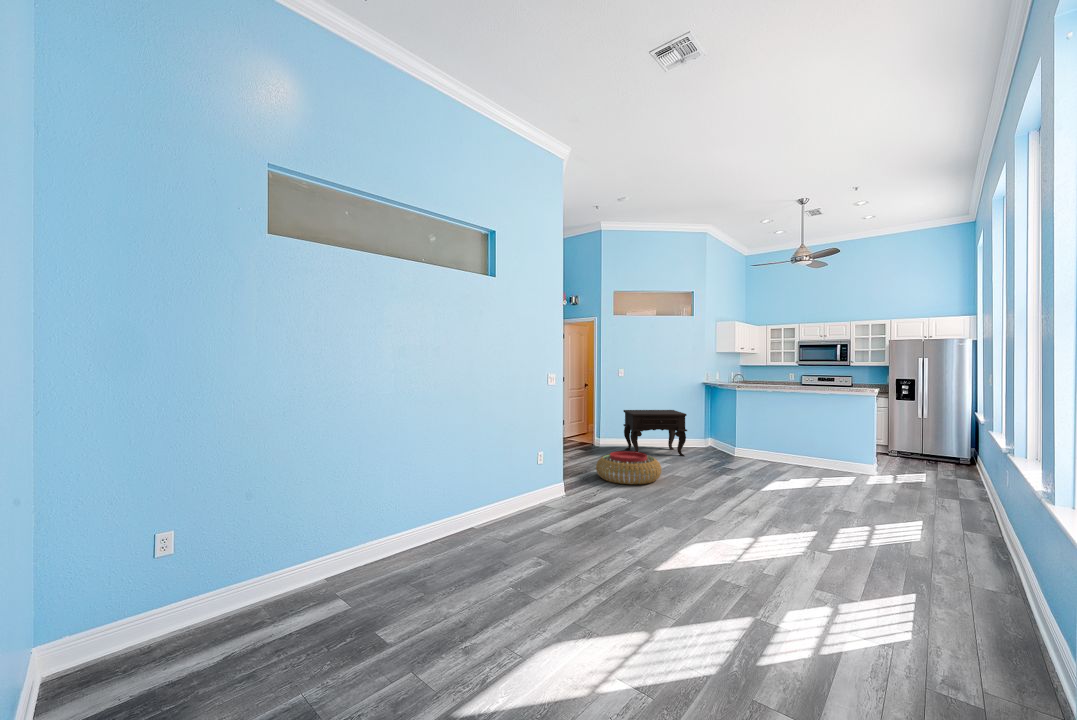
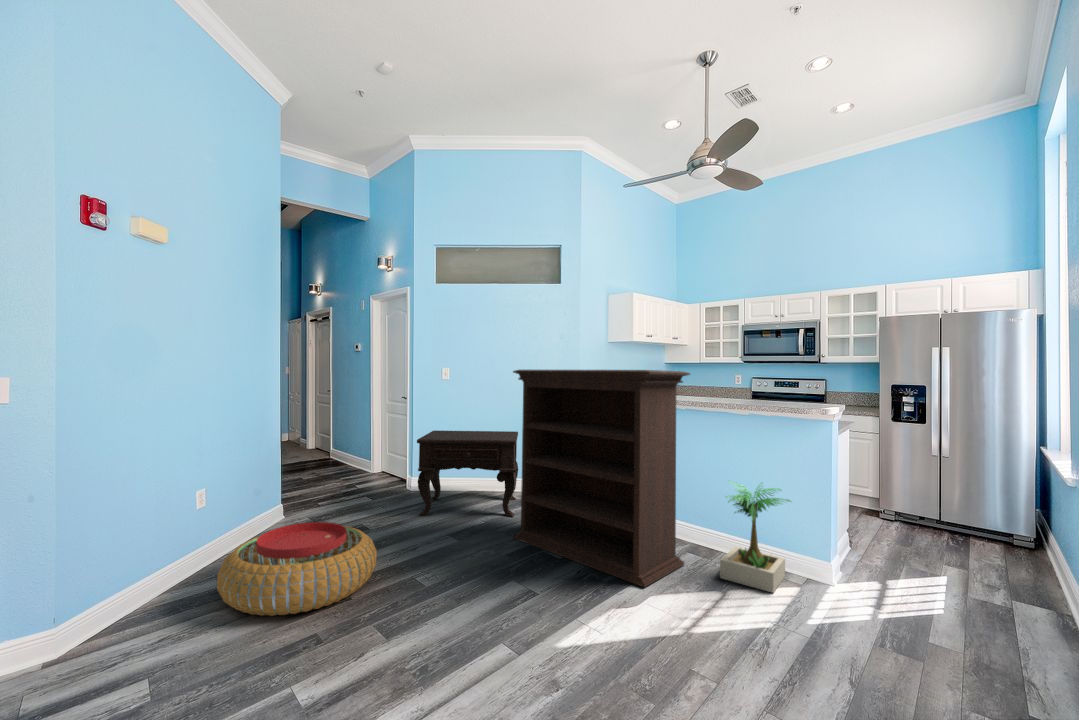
bookshelf: none [696,375,797,477] -> present [513,370,690,587]
potted plant: none [814,429,854,478] -> present [720,481,791,593]

